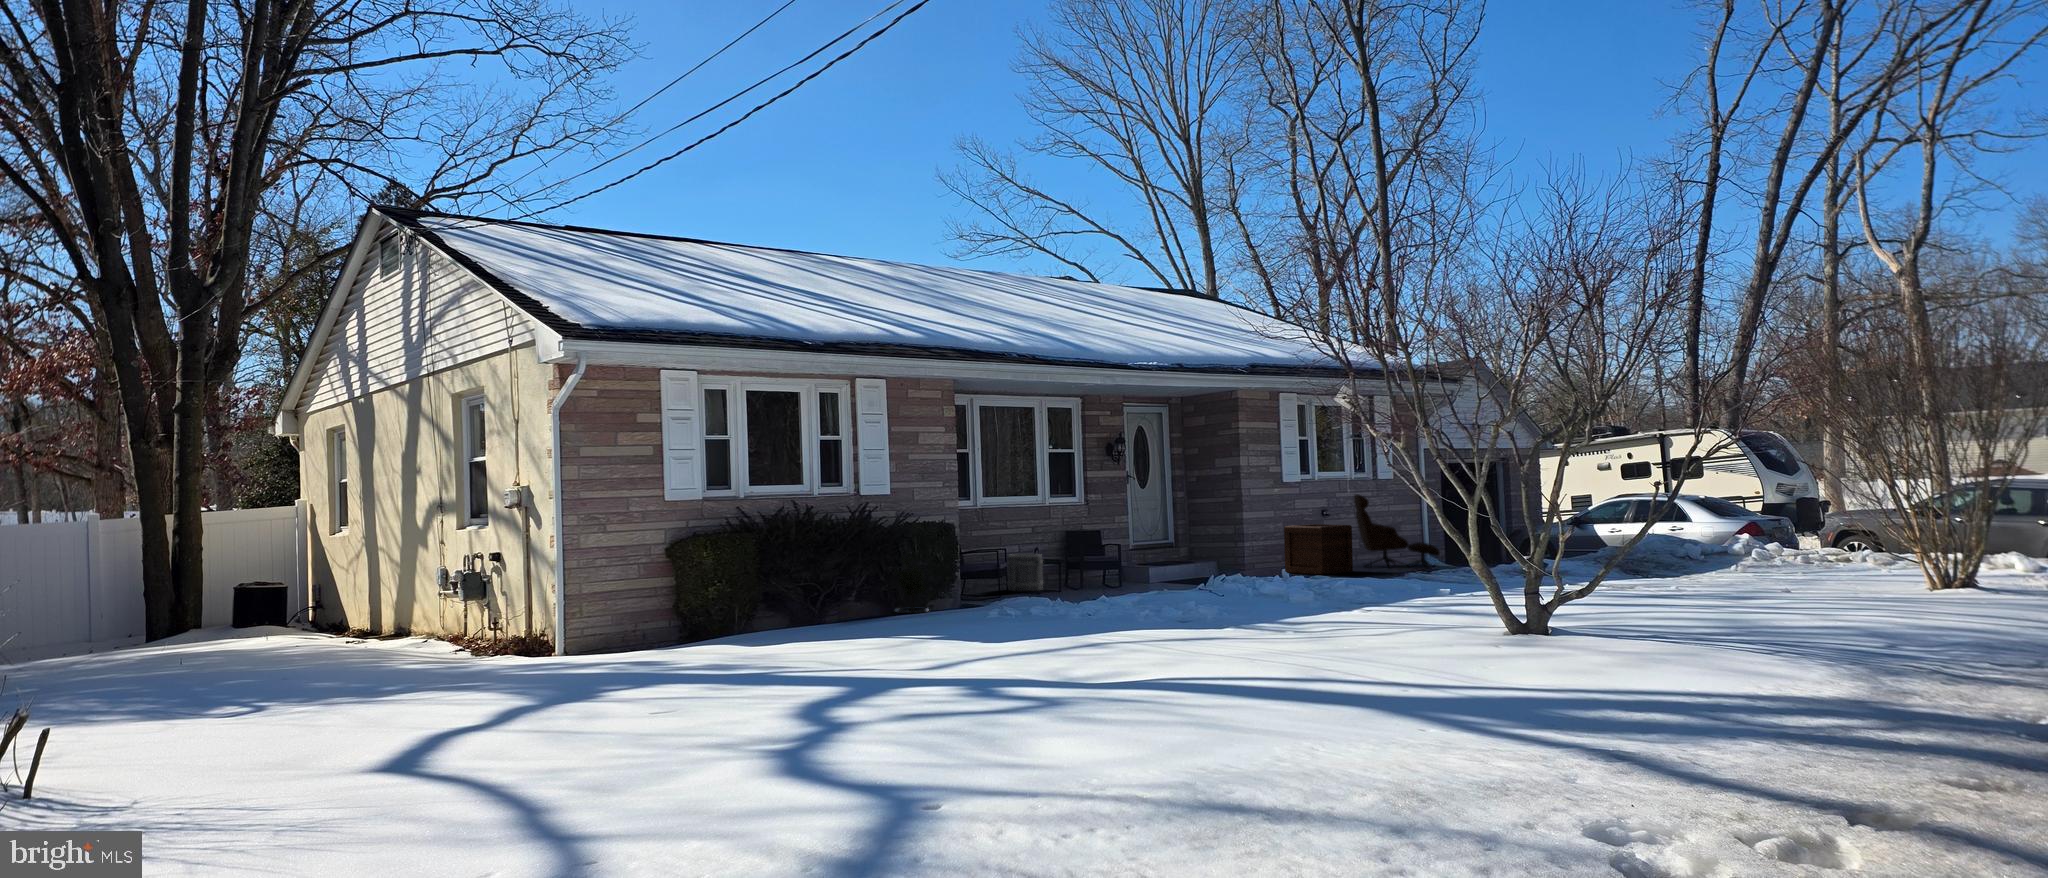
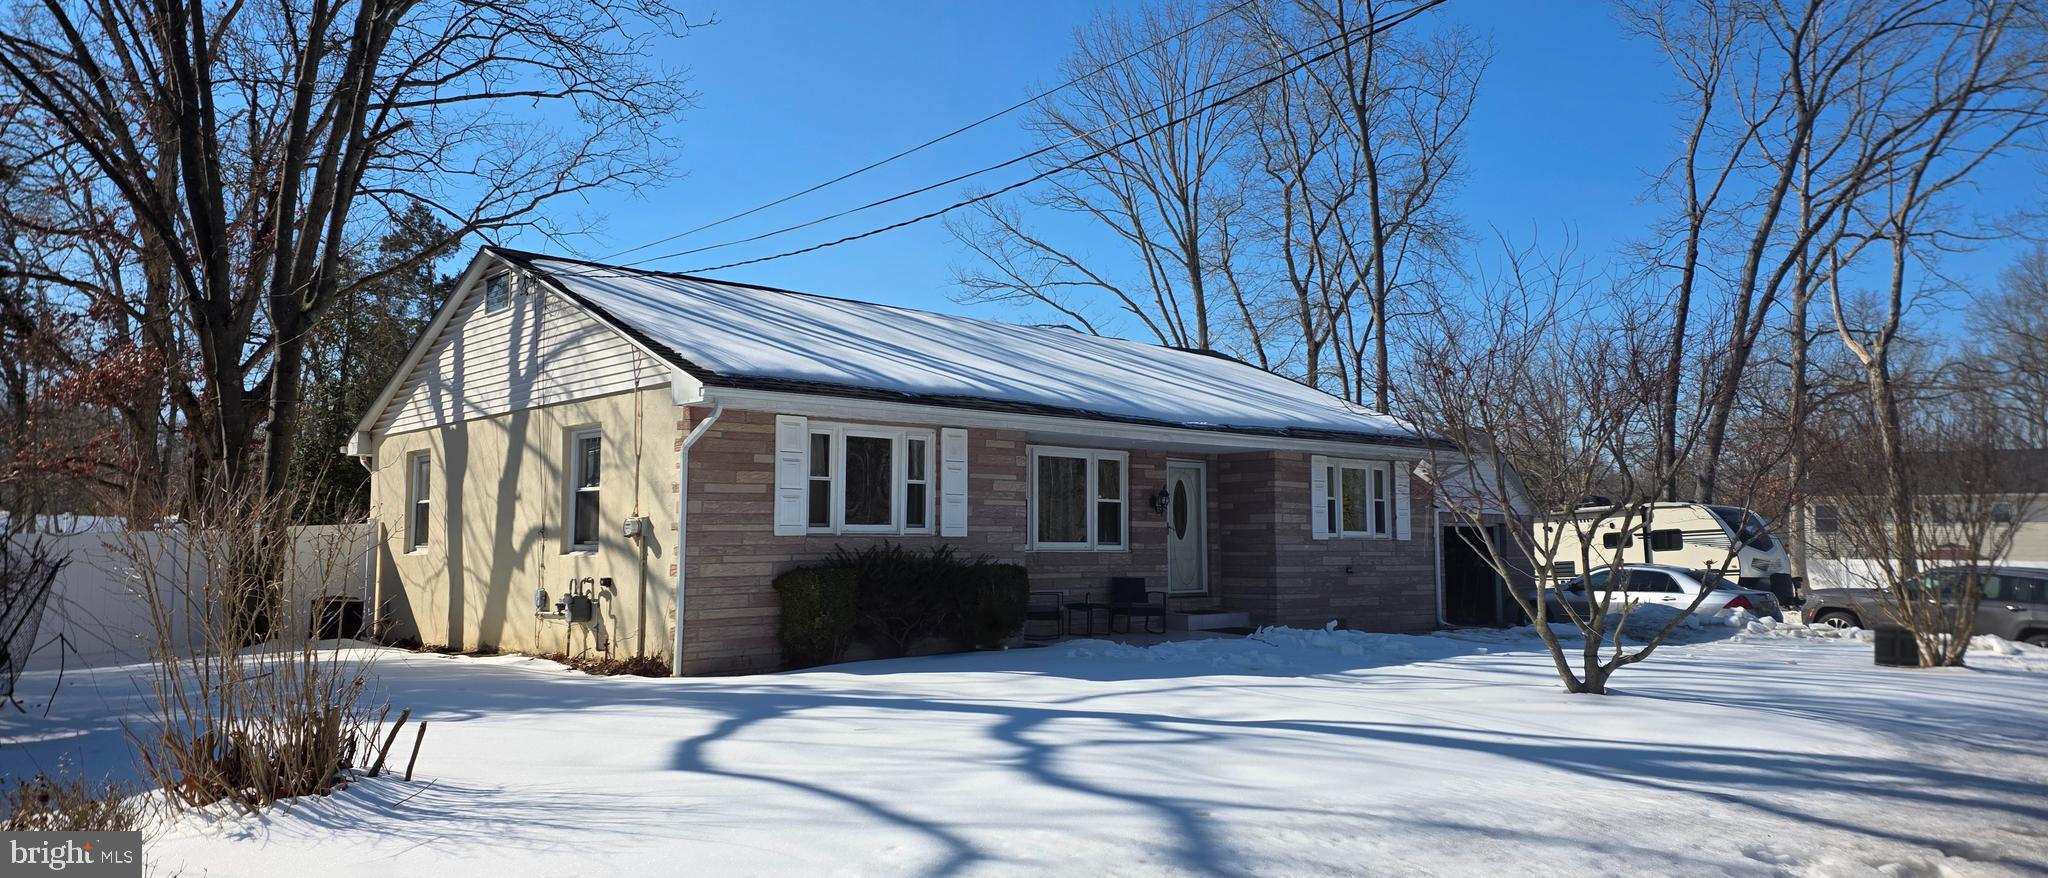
lounge chair: present [1354,494,1440,568] -> none [1375,554,1456,625]
wooden crate: present [1284,524,1353,575] -> none [1314,580,1377,629]
bucket: present [1007,554,1043,591] -> present [1874,626,1921,668]

